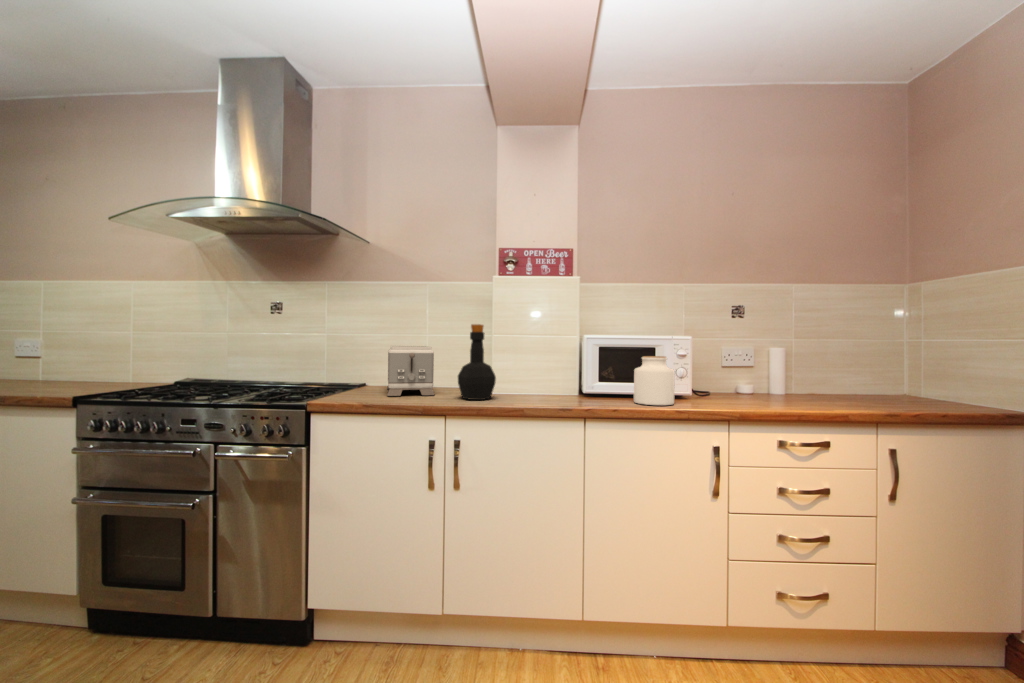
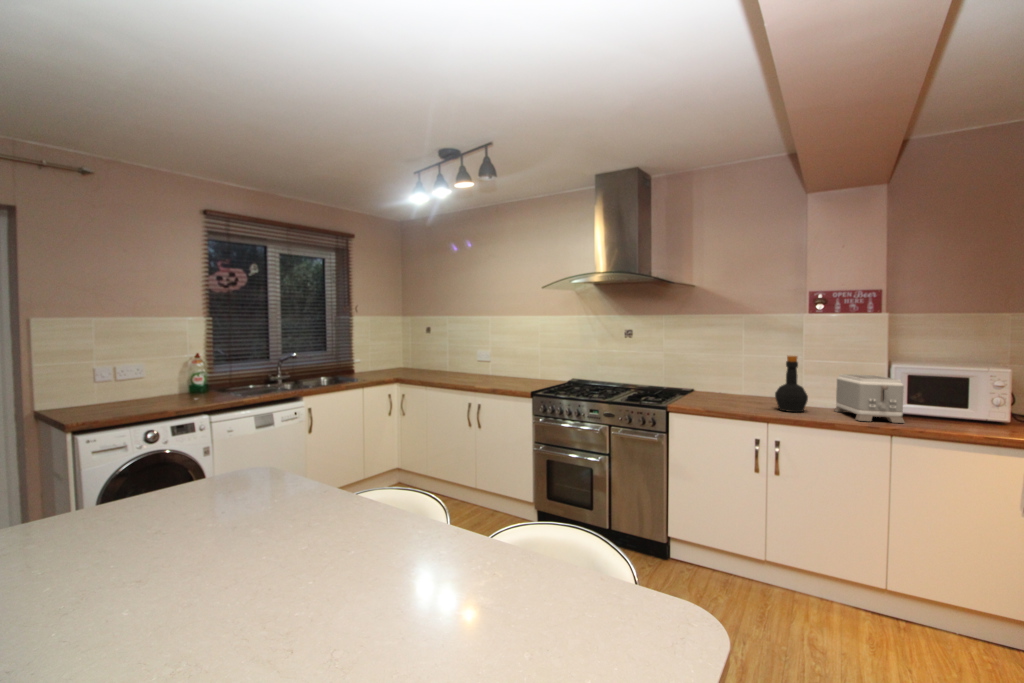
toaster: present [387,346,434,396] -> present [834,374,904,423]
jar: present [634,356,675,405] -> none [942,387,987,430]

